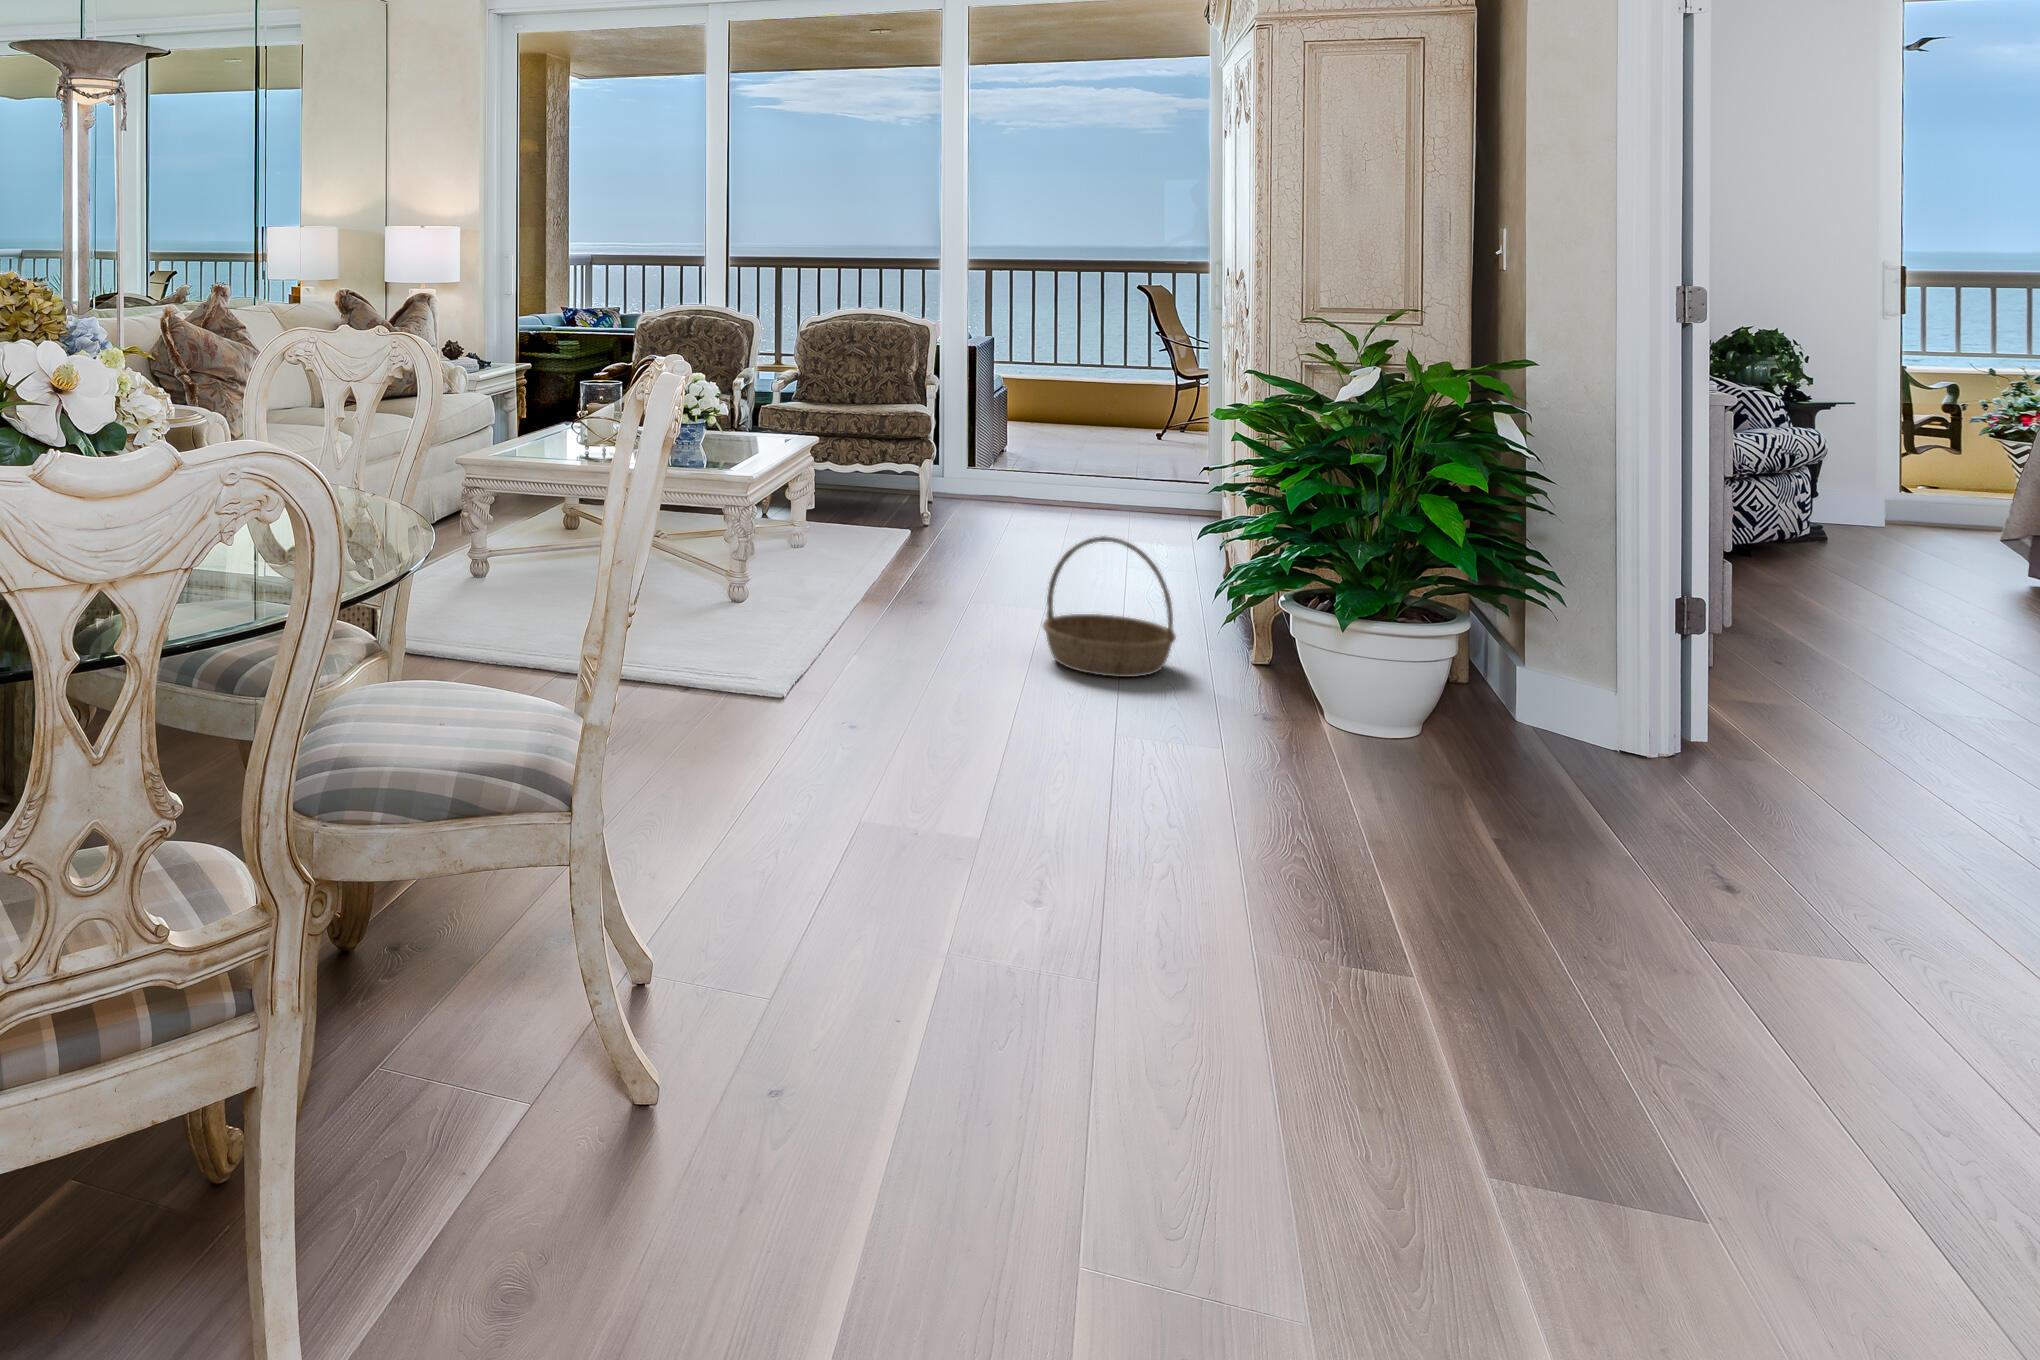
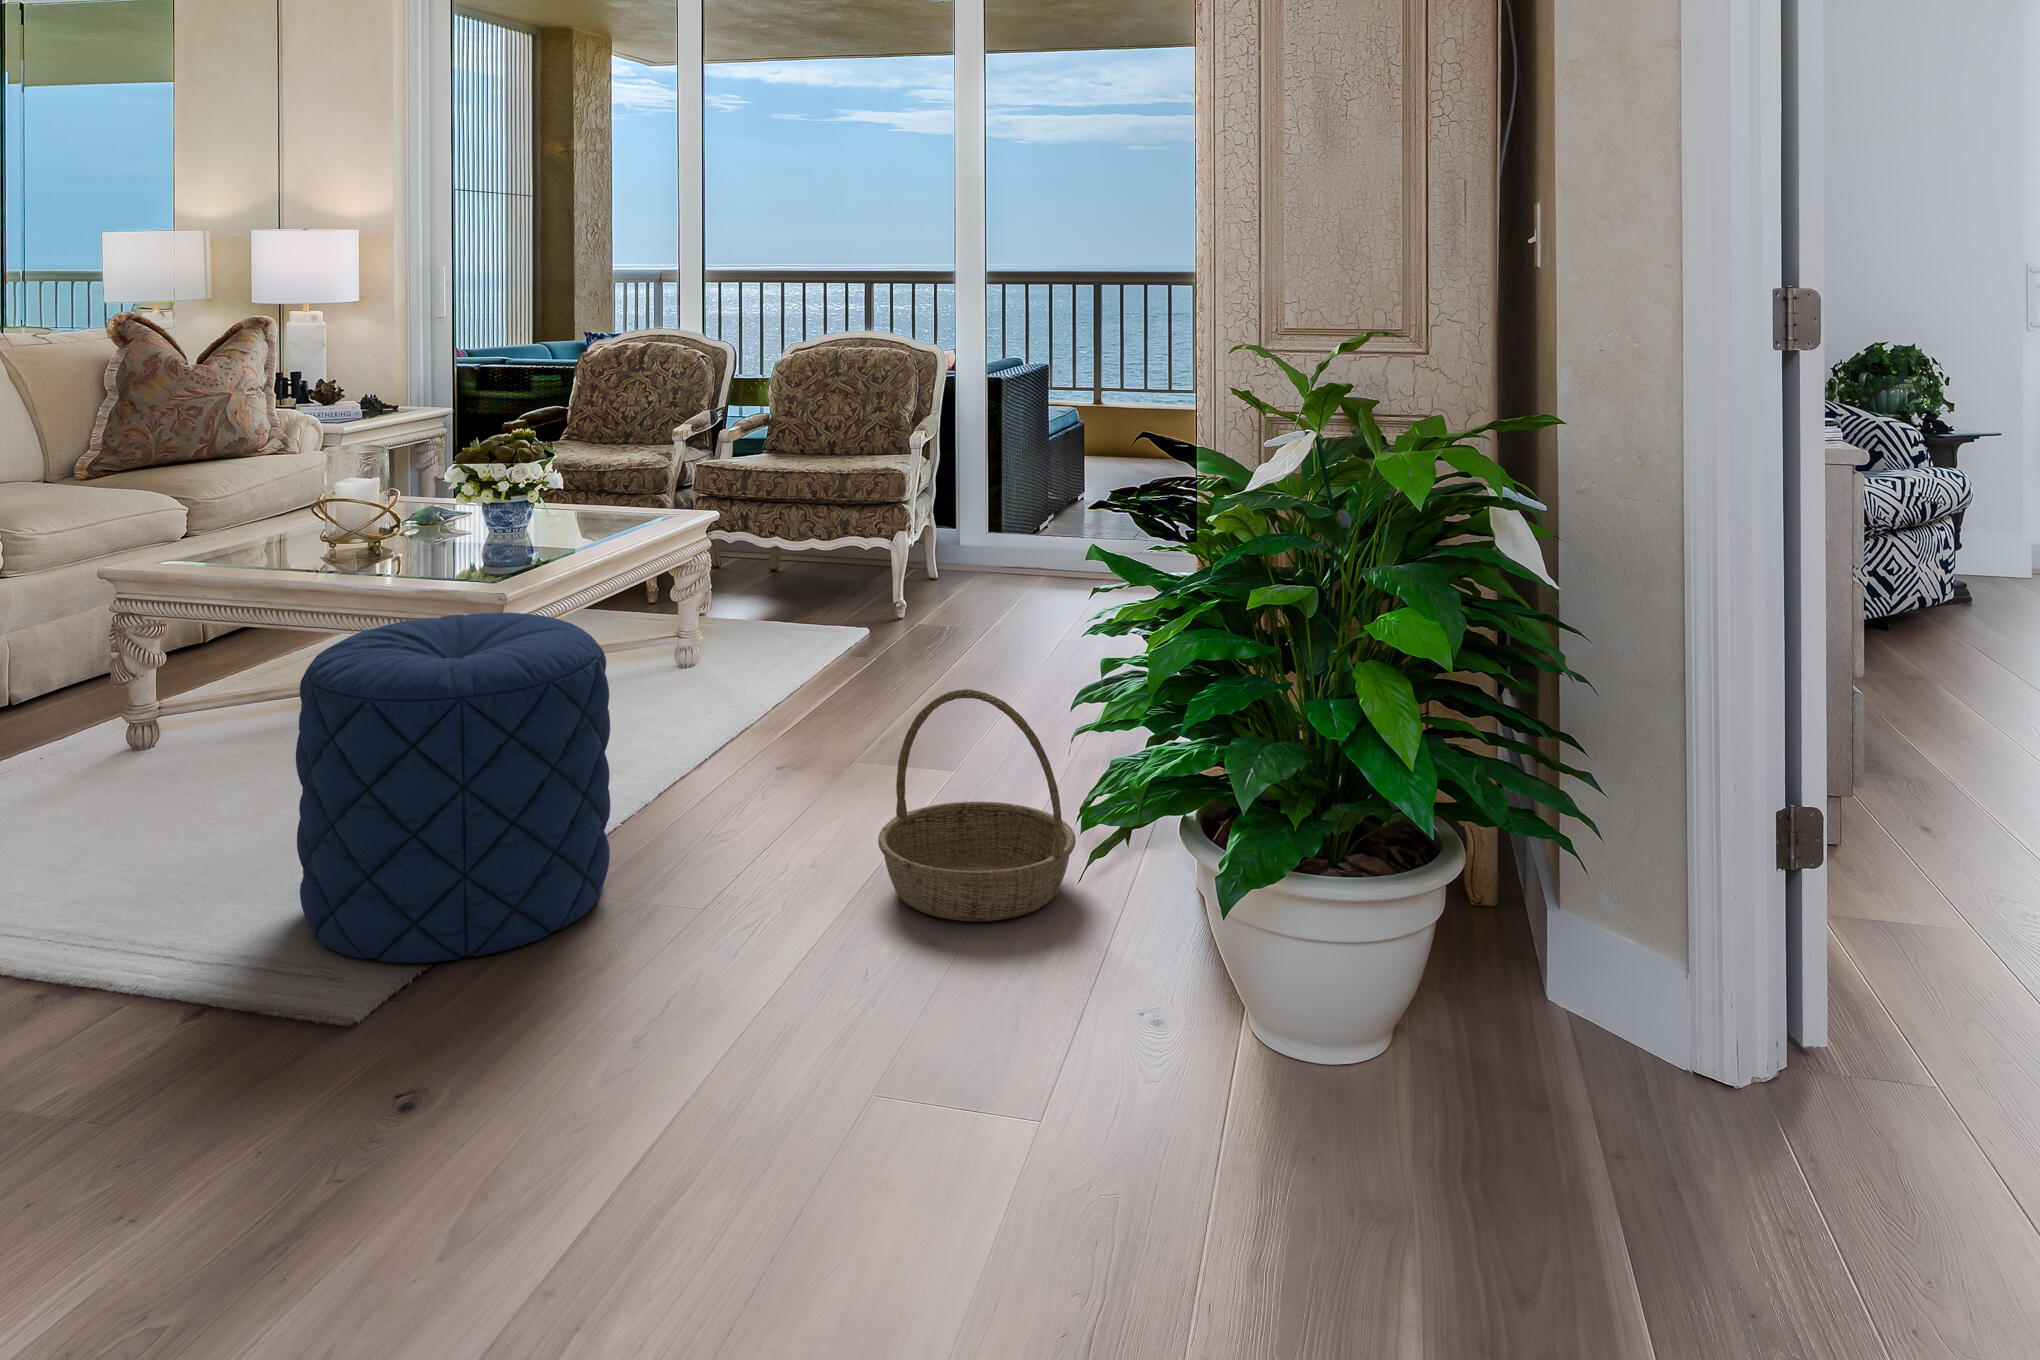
pouf: none [692,483,877,678] -> present [296,613,610,963]

